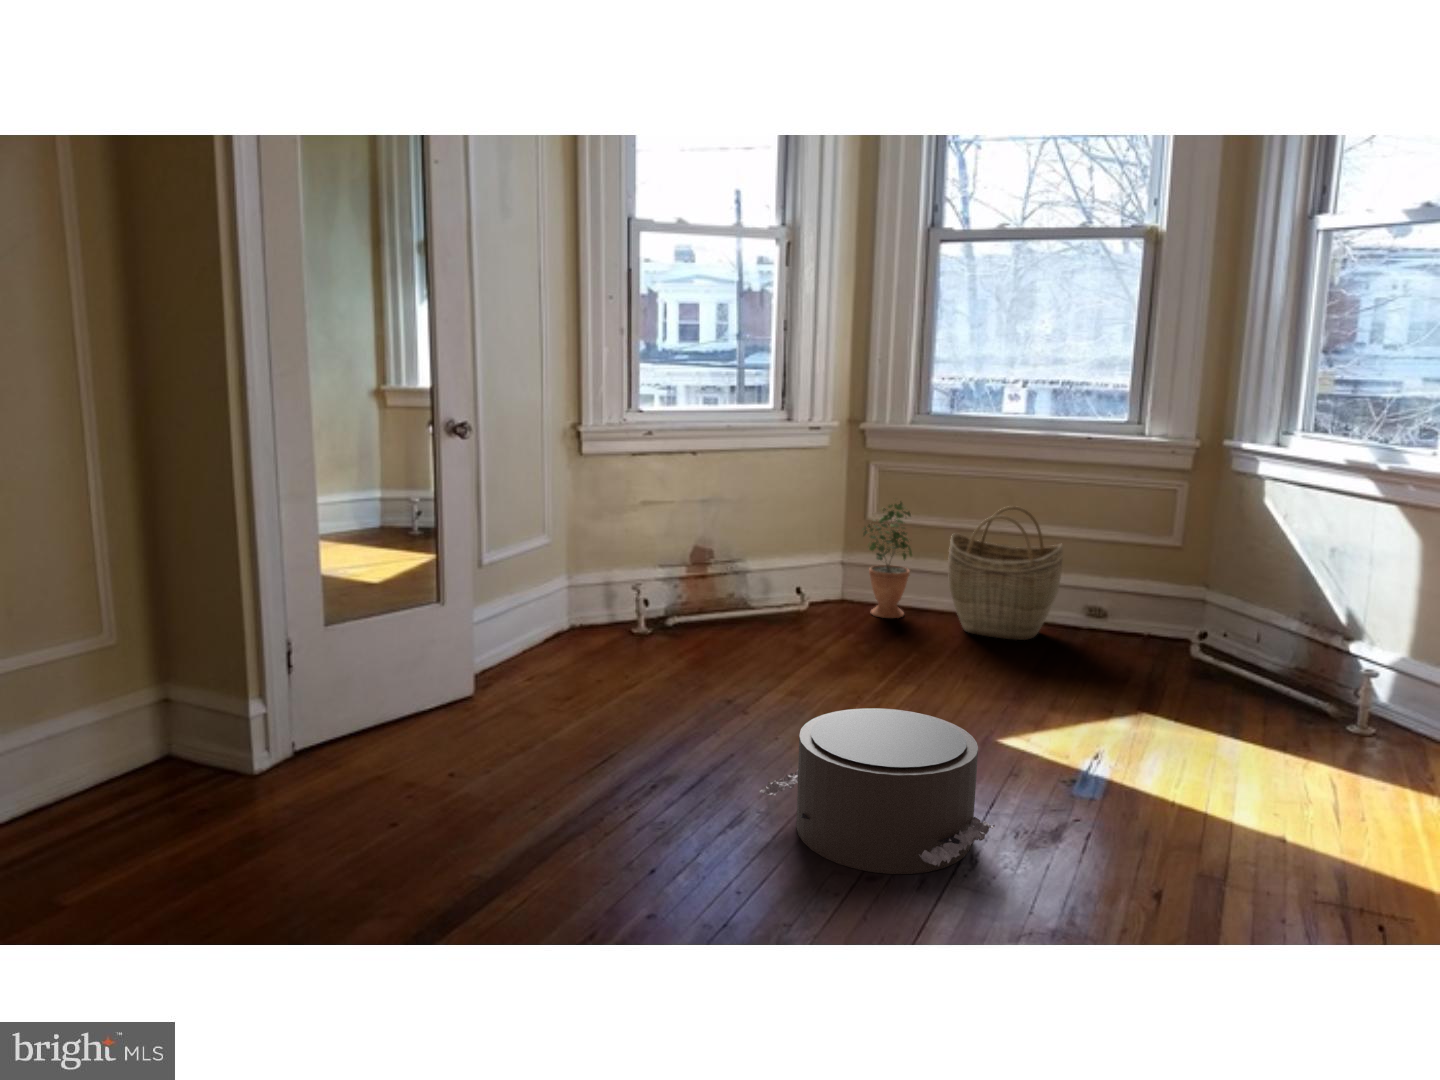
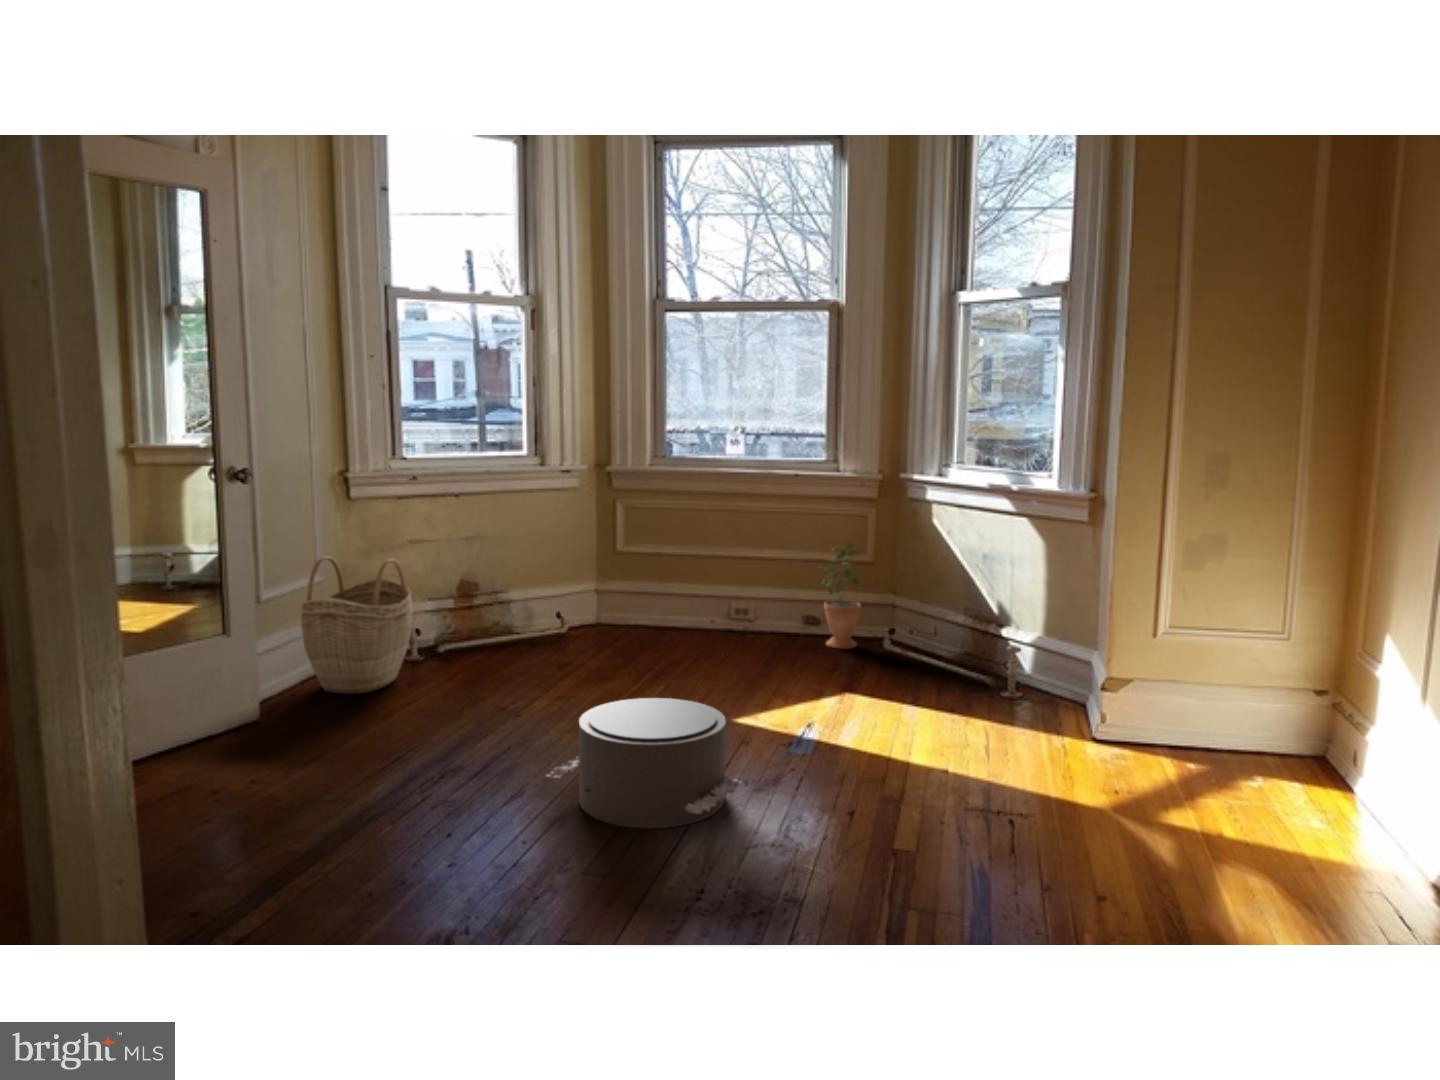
potted plant: present [863,501,912,618] -> present [819,543,862,649]
woven basket: present [948,506,1063,640] -> present [301,557,412,694]

